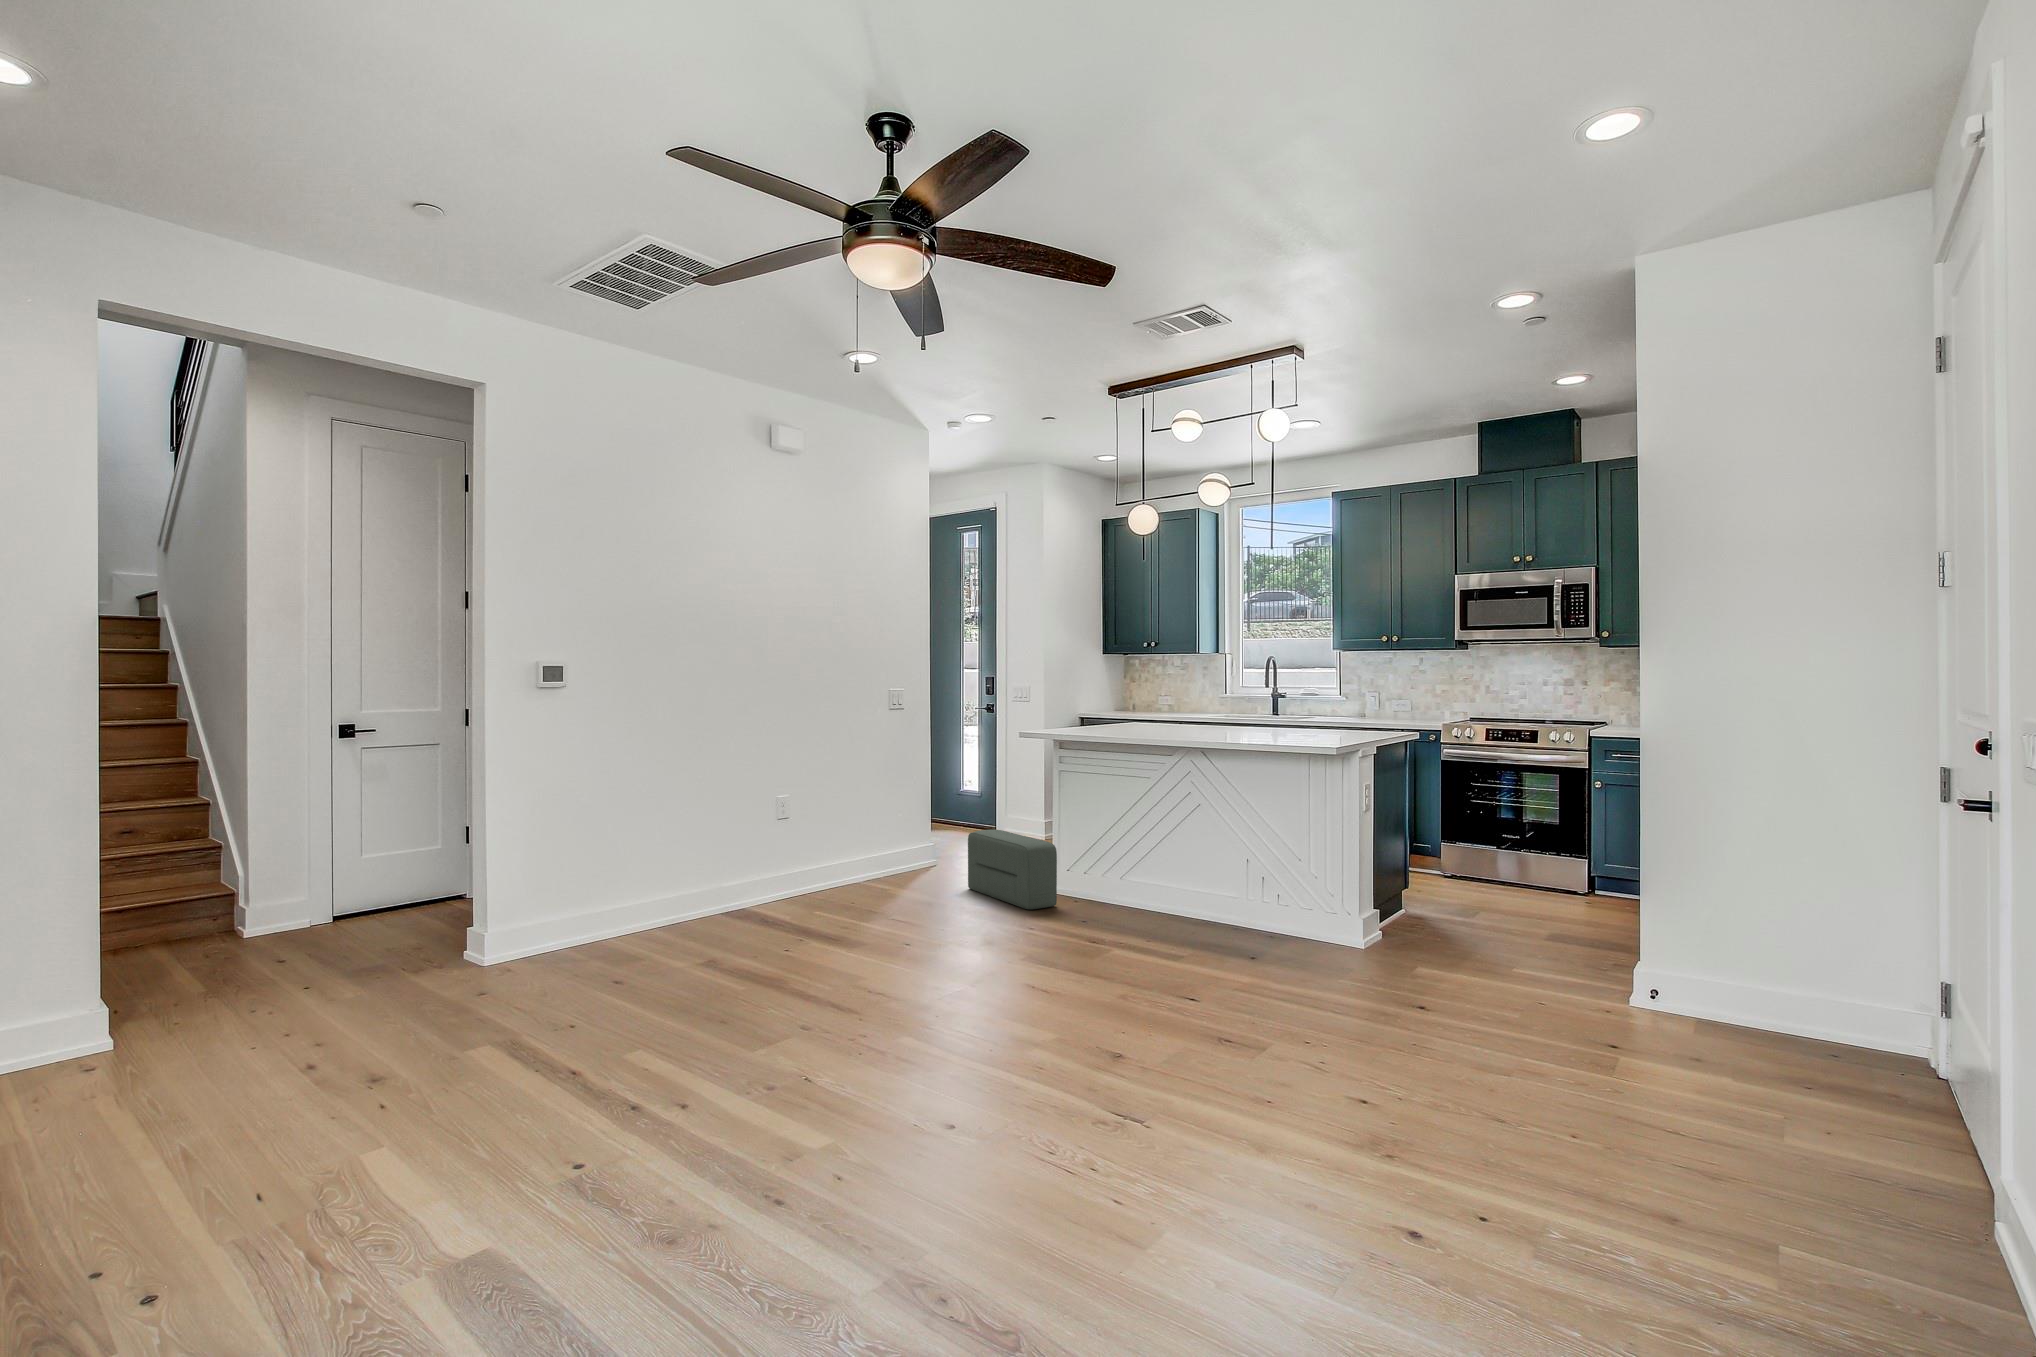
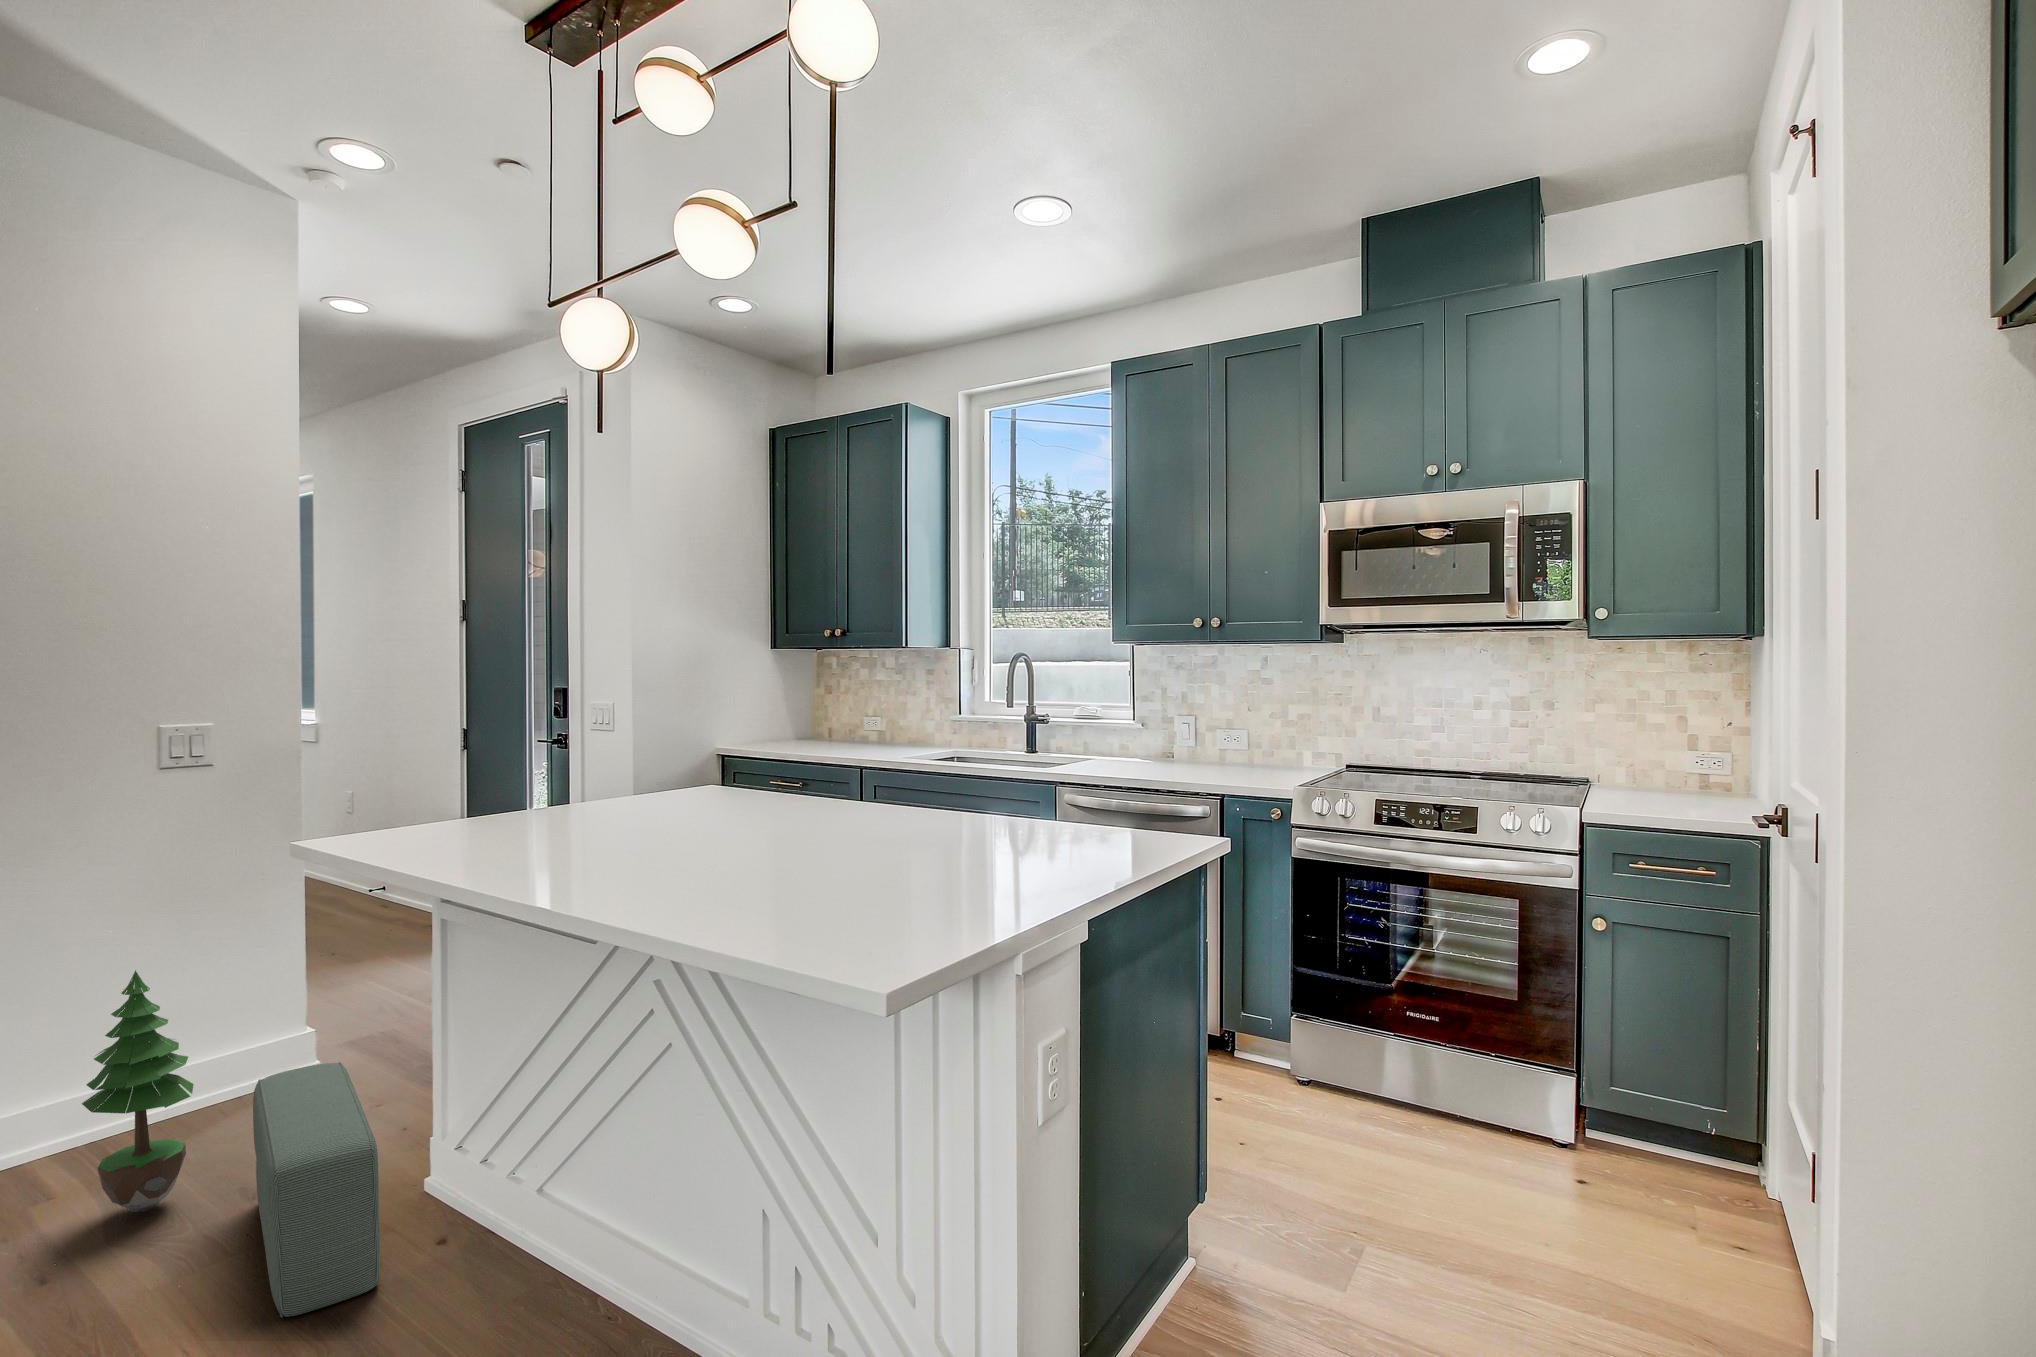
potted tree: none [901,782,940,889] -> present [82,970,194,1212]

